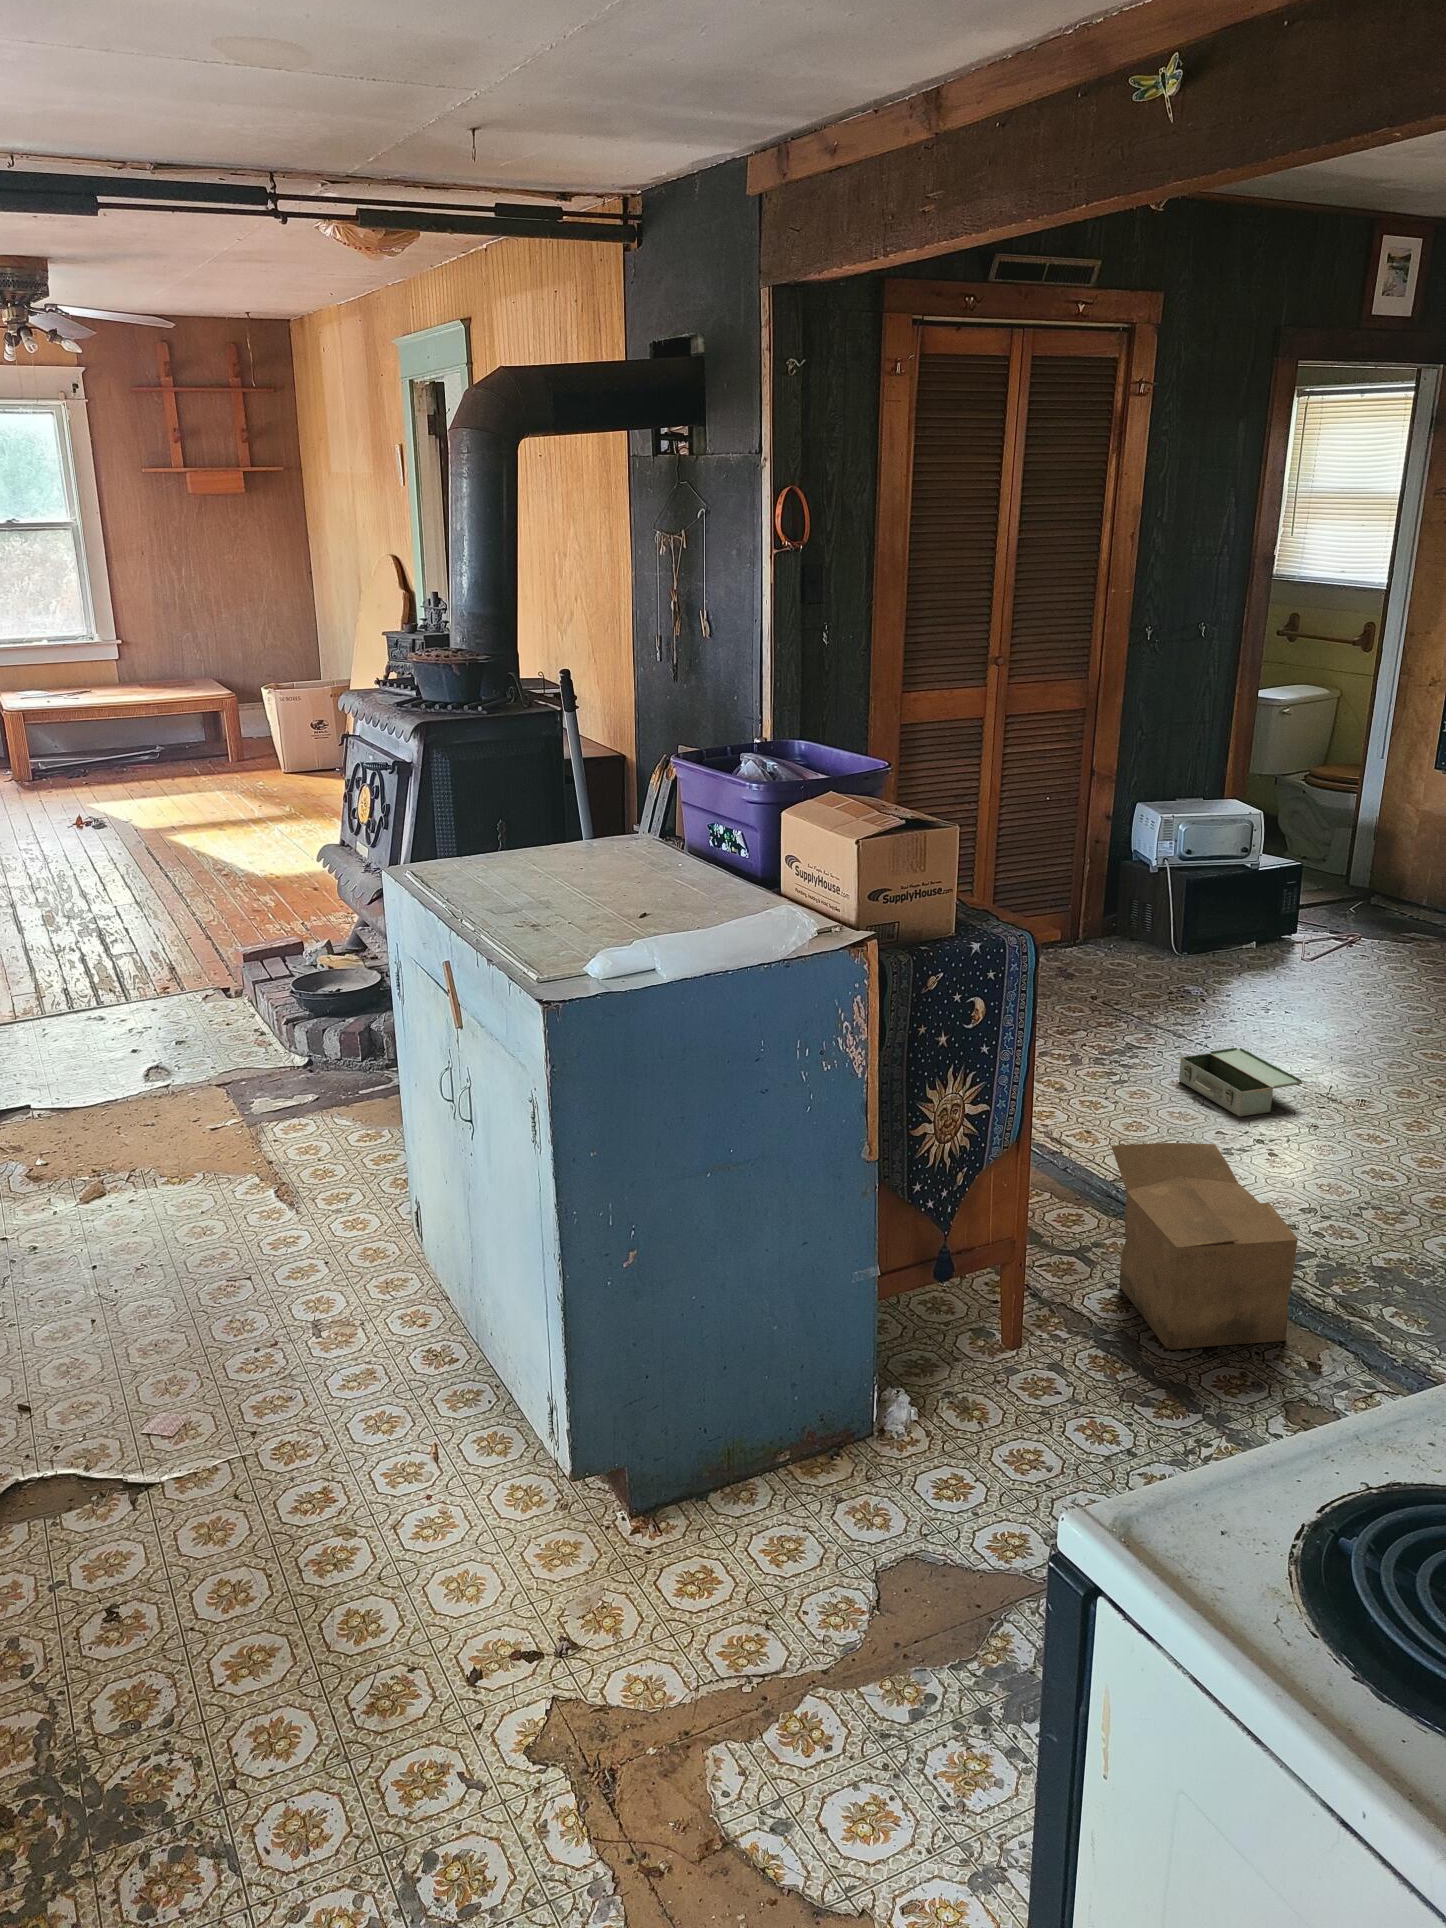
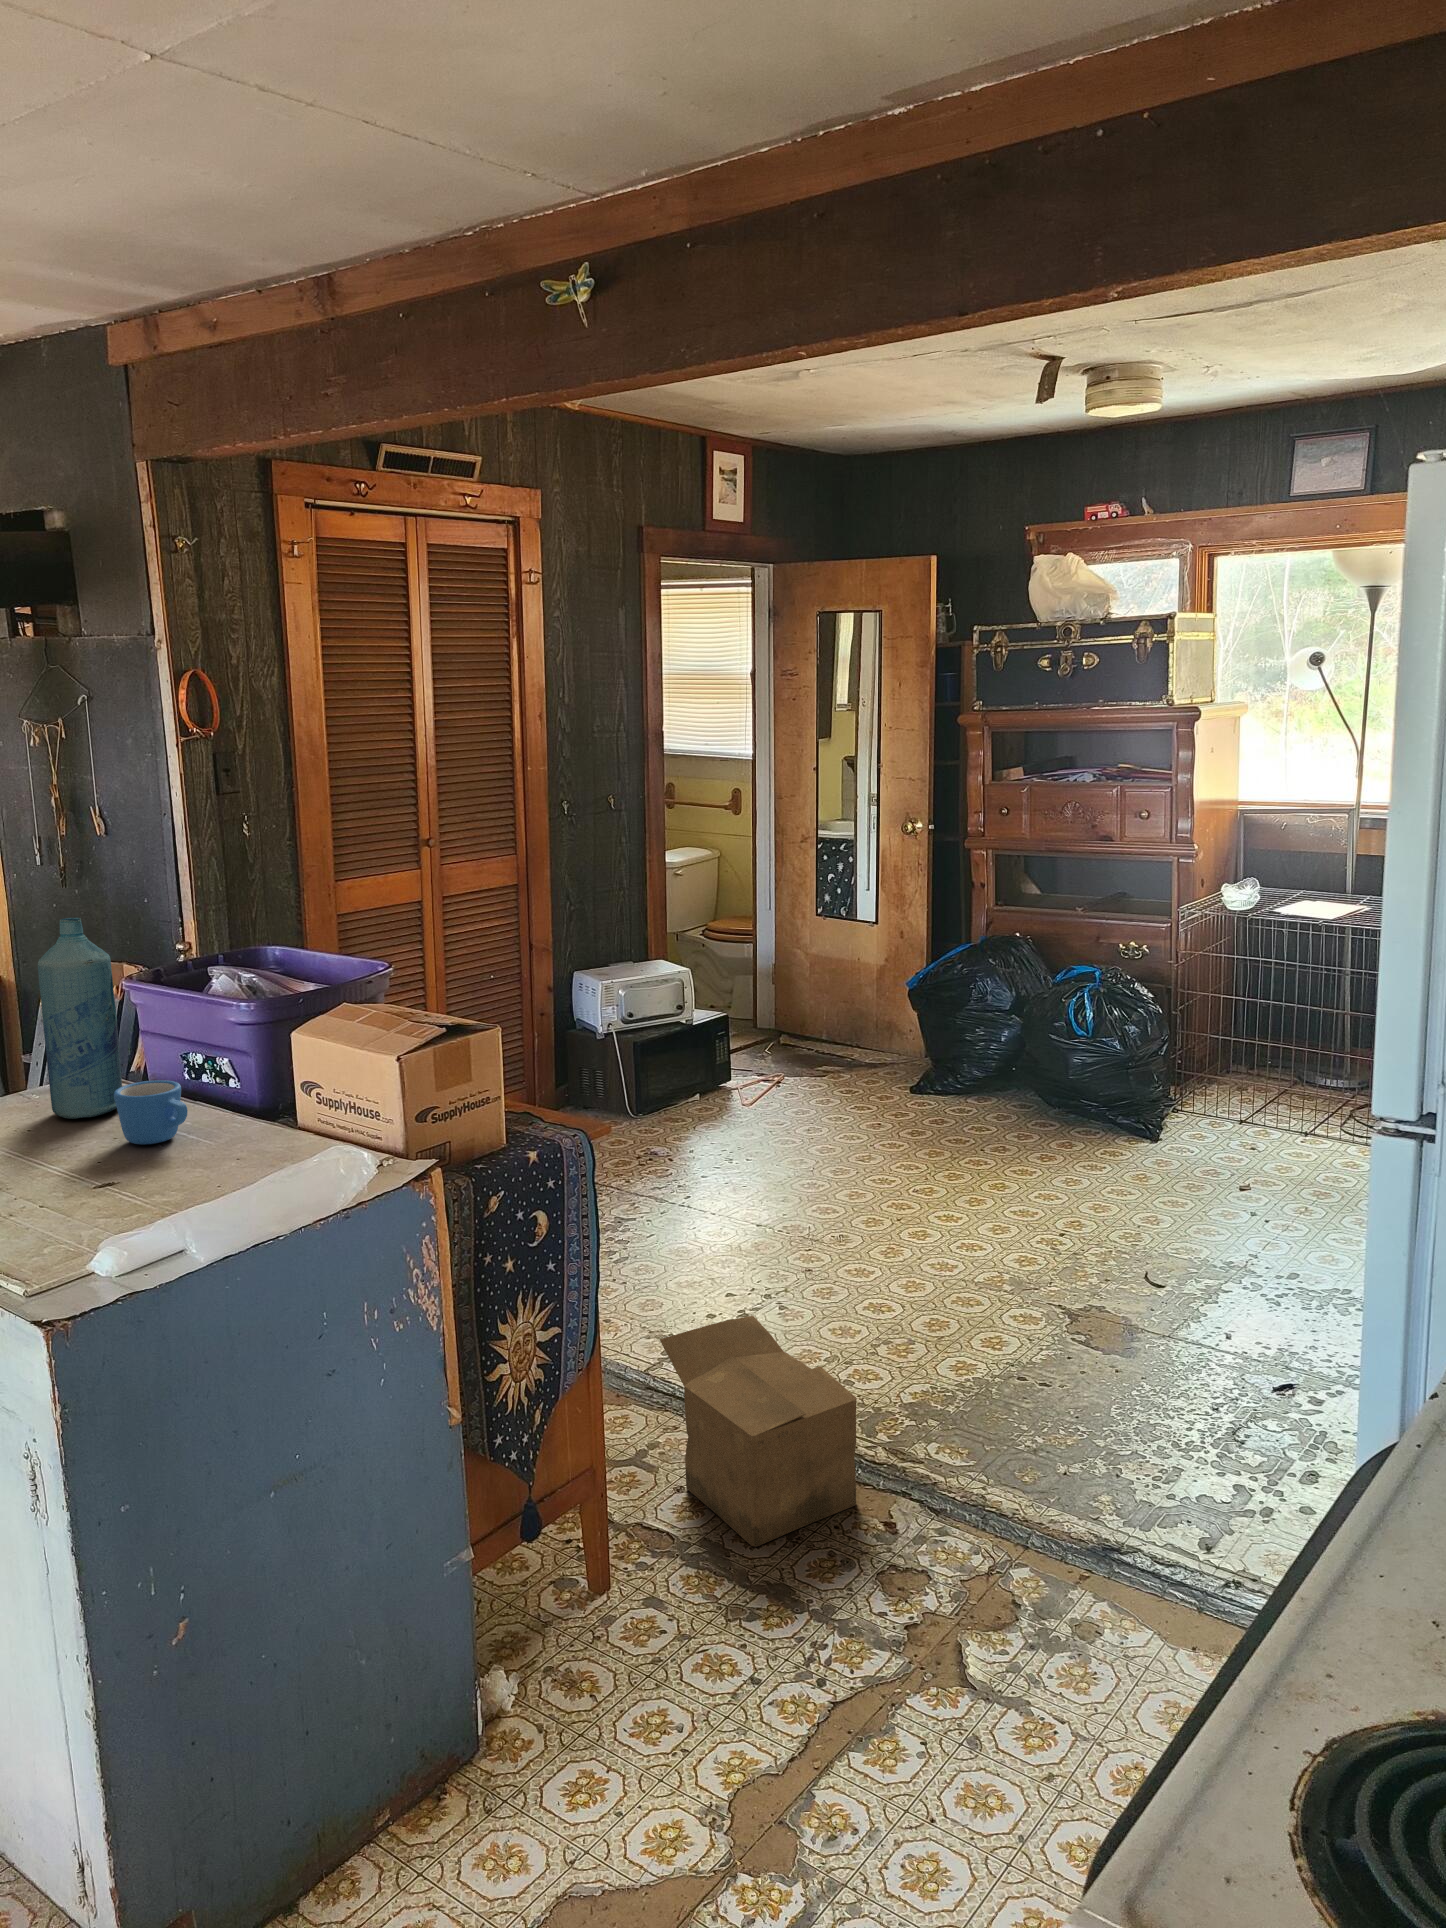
bottle: none [601,702,657,866] -> present [38,918,122,1119]
mug: none [641,840,692,890] -> present [114,1080,188,1144]
toolbox: present [1179,1048,1302,1117] -> none [673,1206,790,1276]

